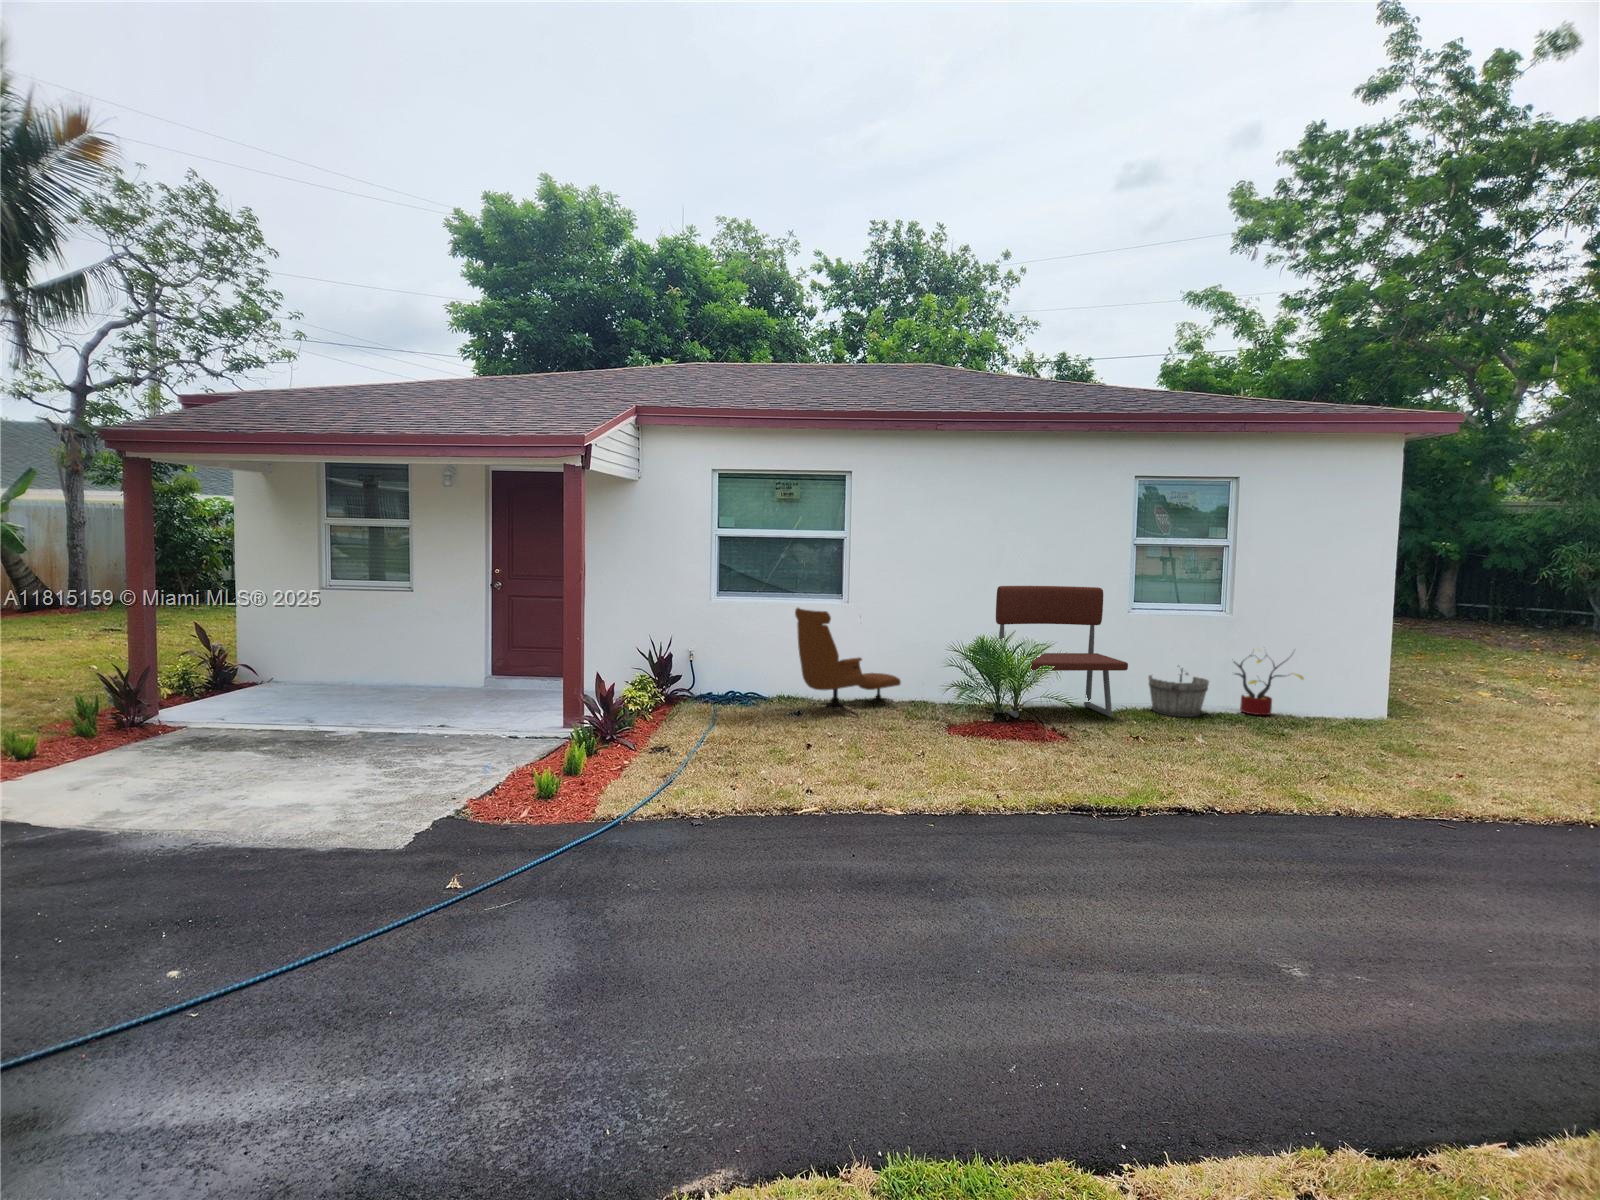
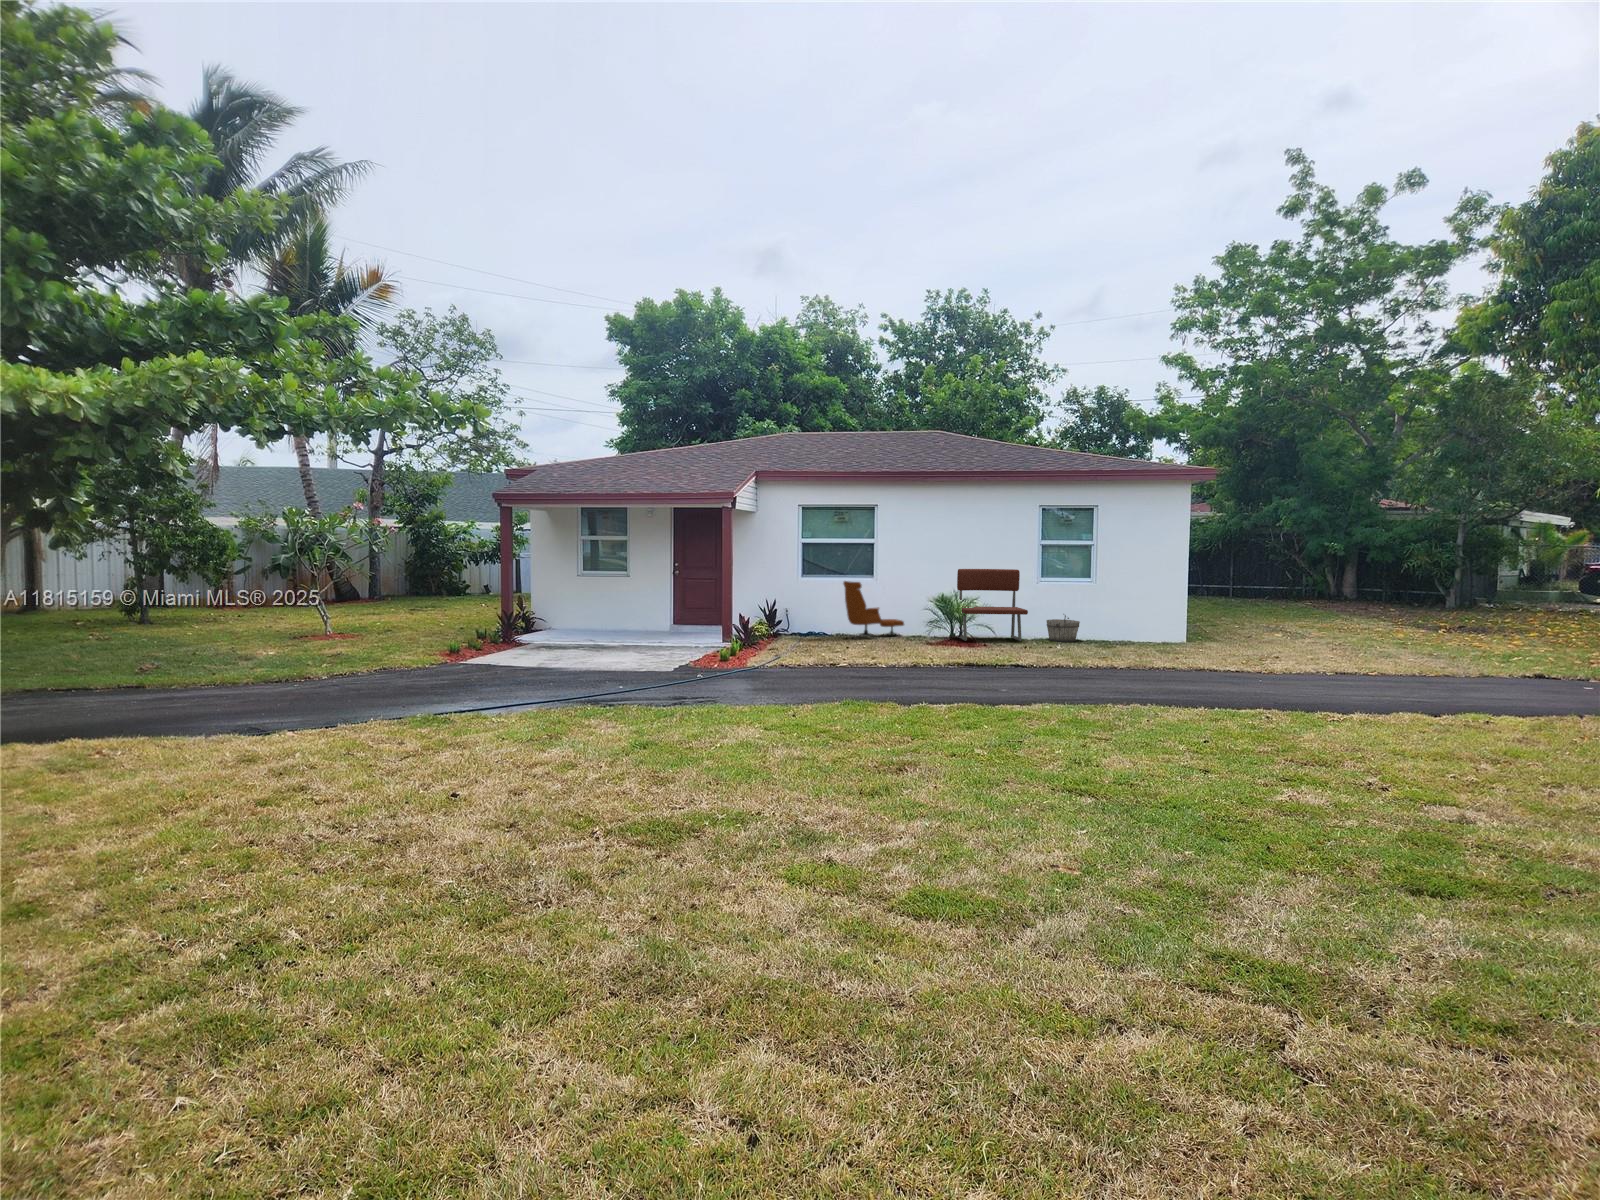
decorative plant: present [1234,655,1304,715] -> none [1089,602,1134,641]

